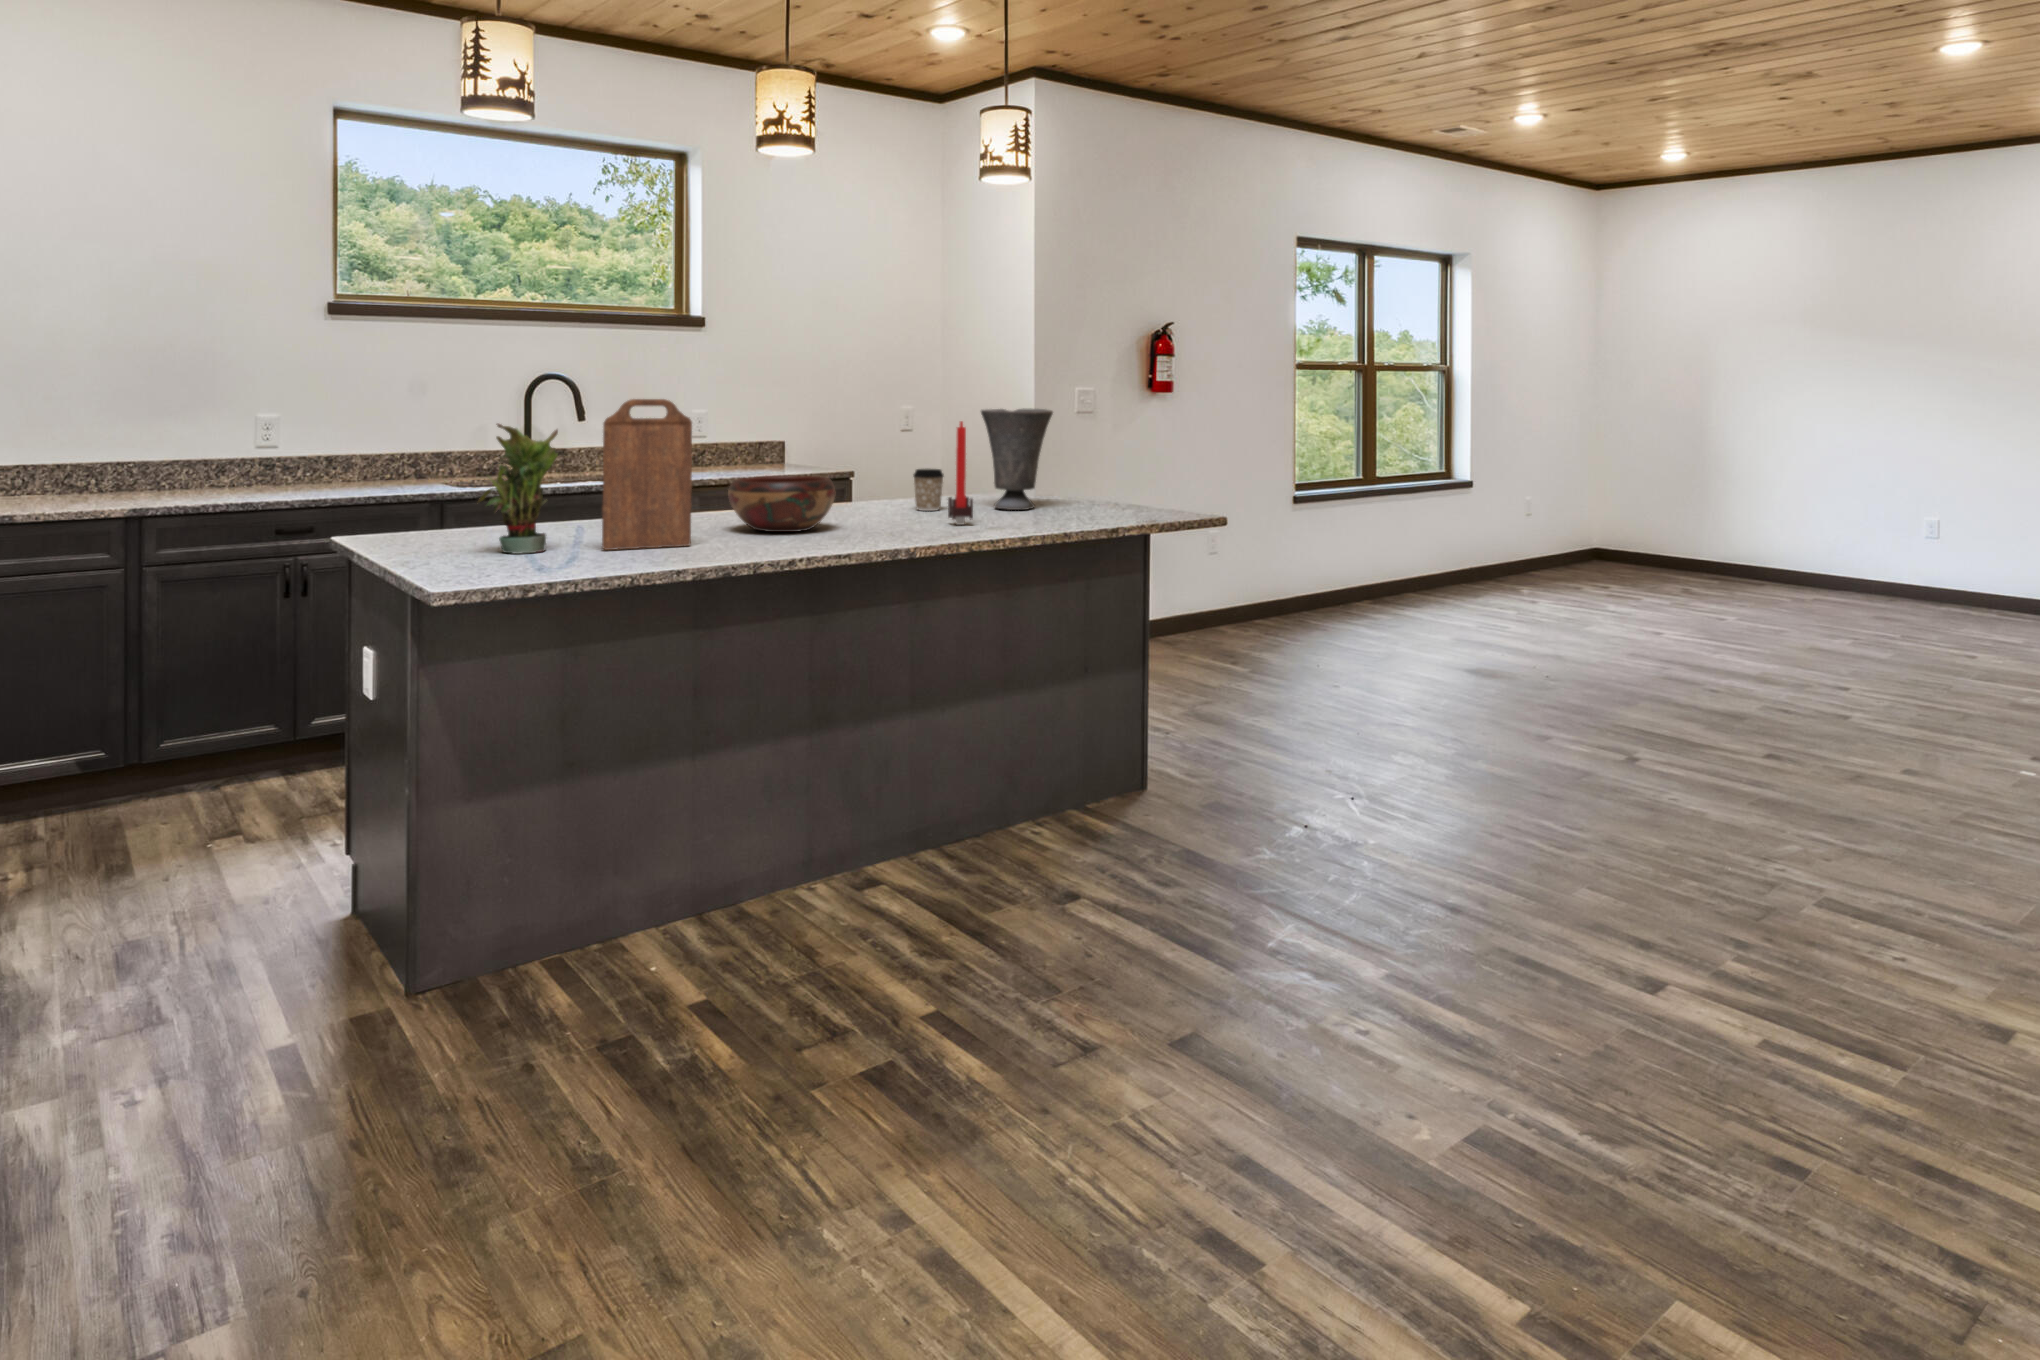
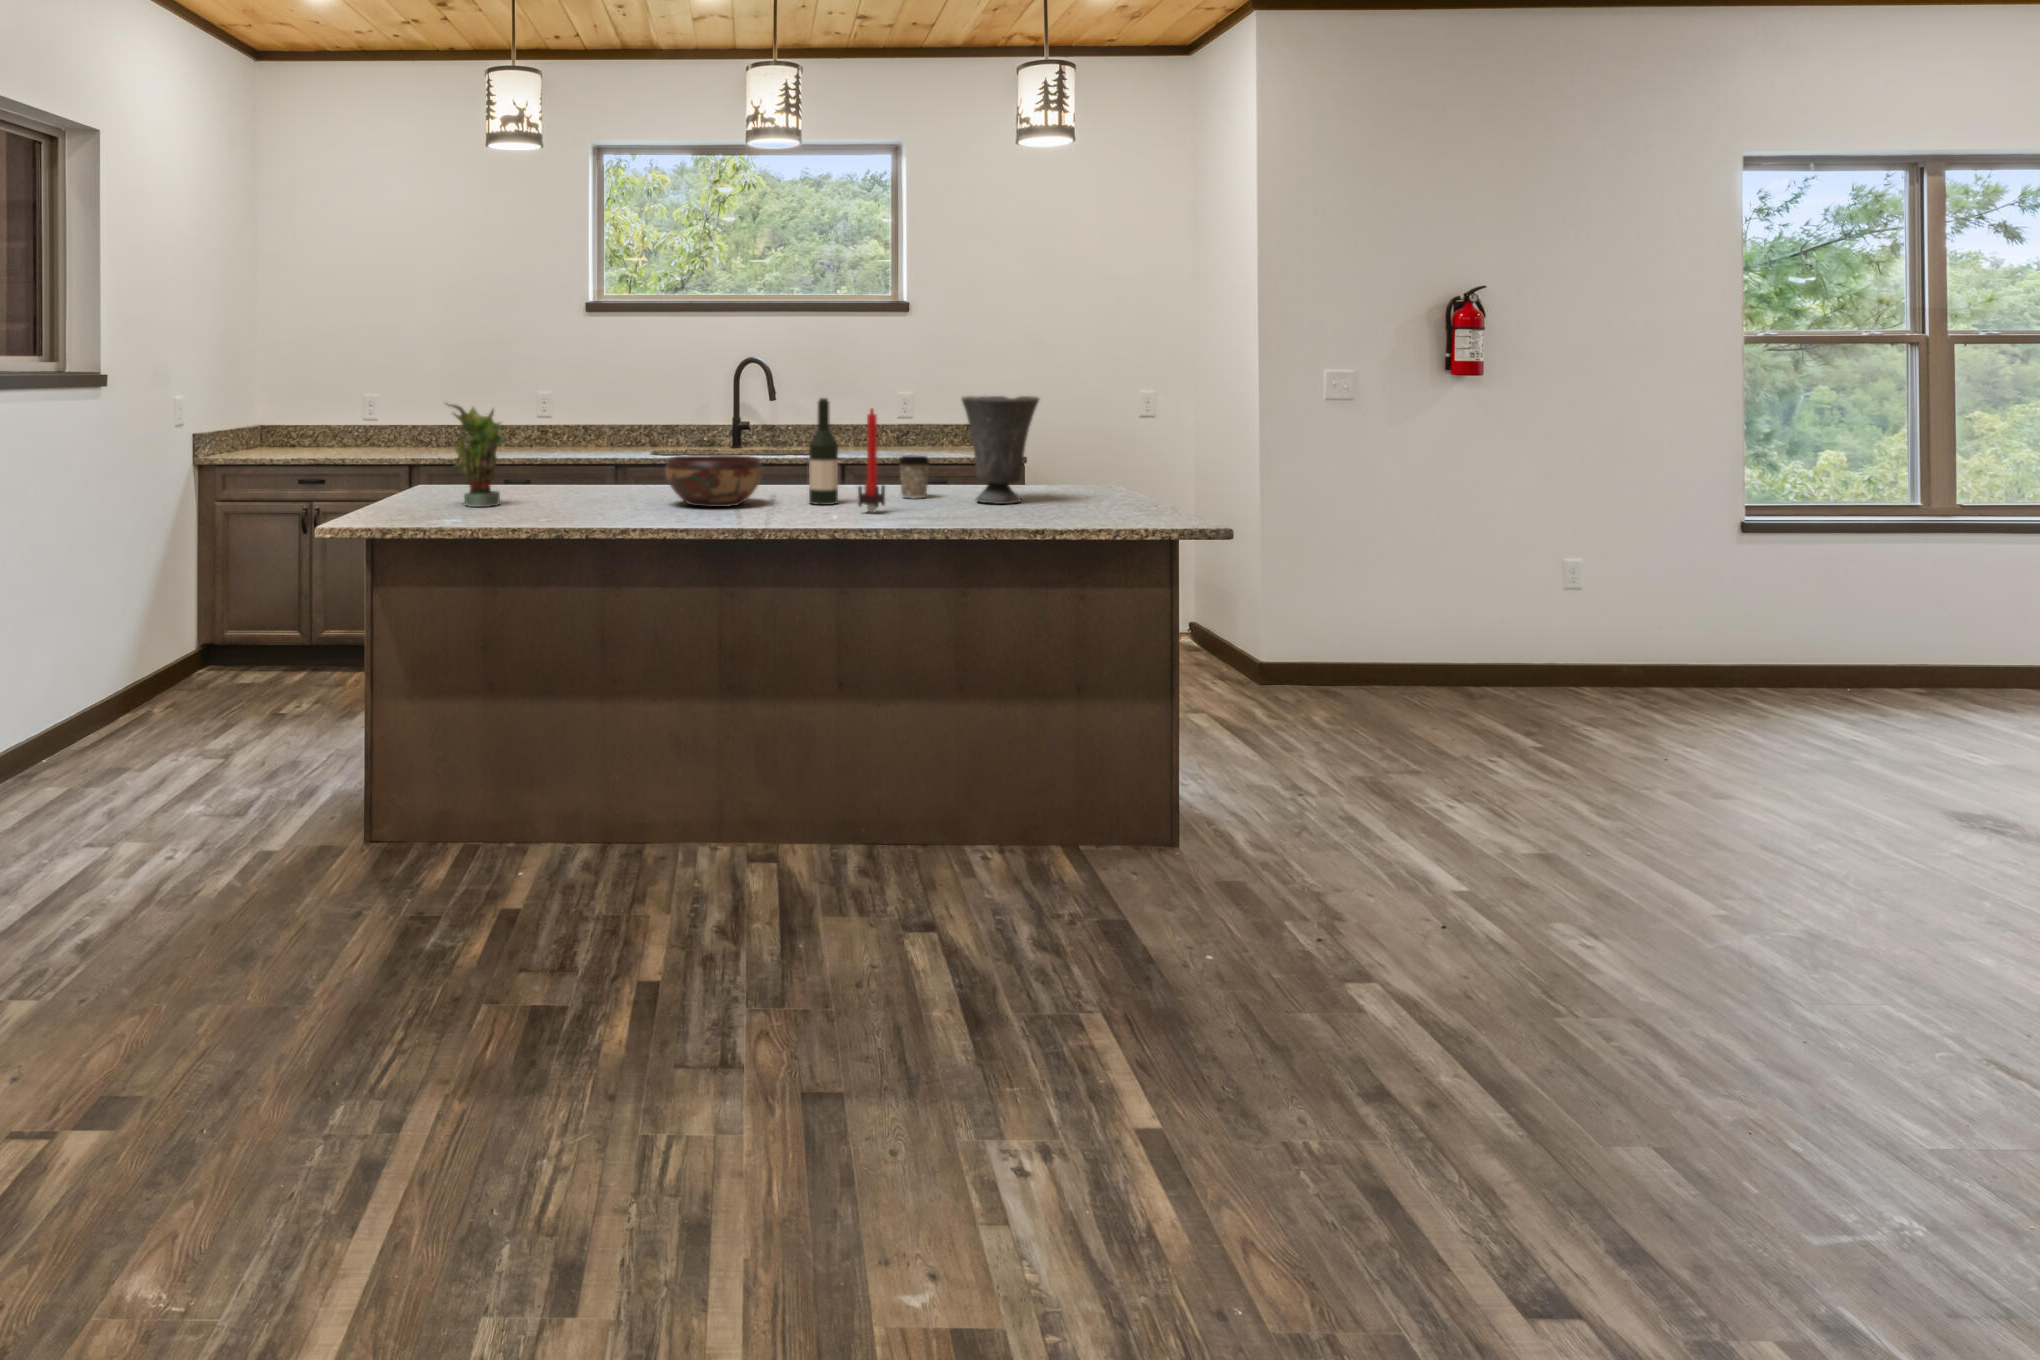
cutting board: present [602,399,692,550] -> none [525,384,594,511]
wine bottle: none [864,412,893,522] -> present [809,398,838,505]

